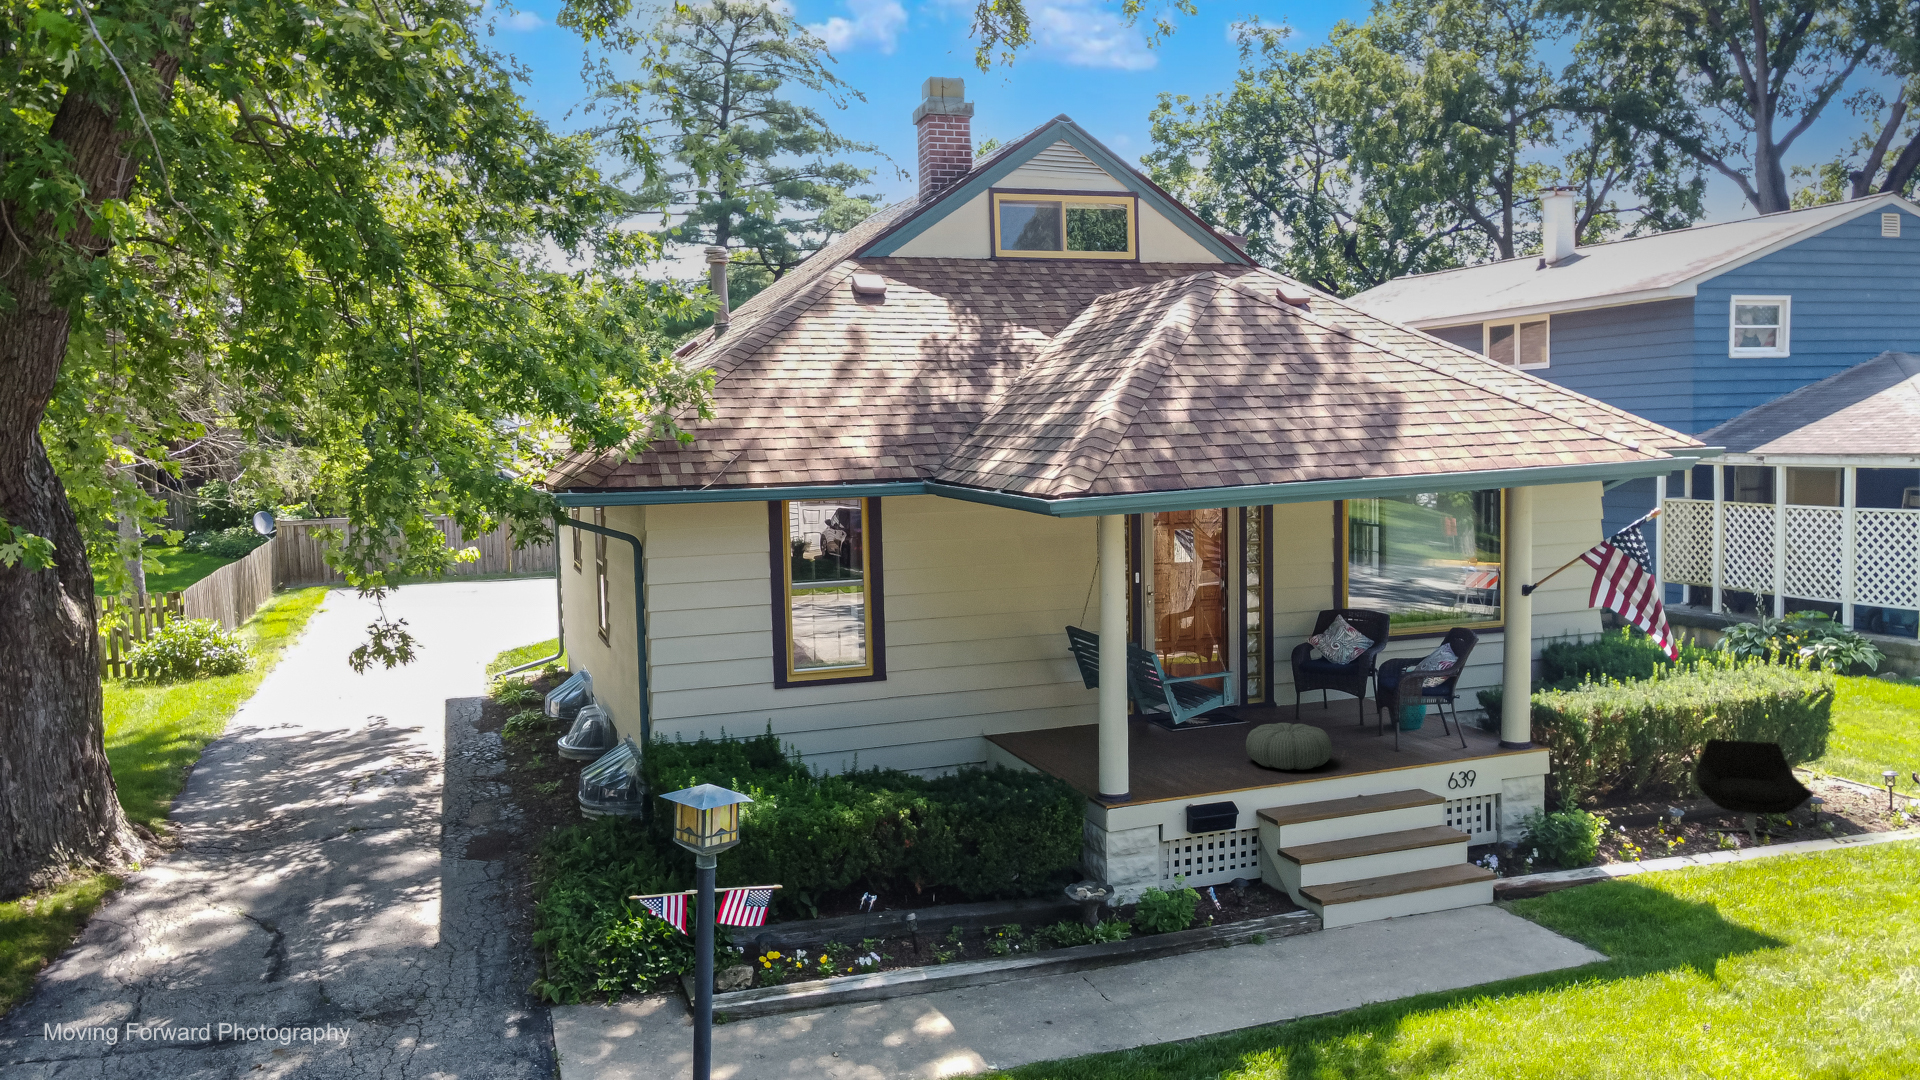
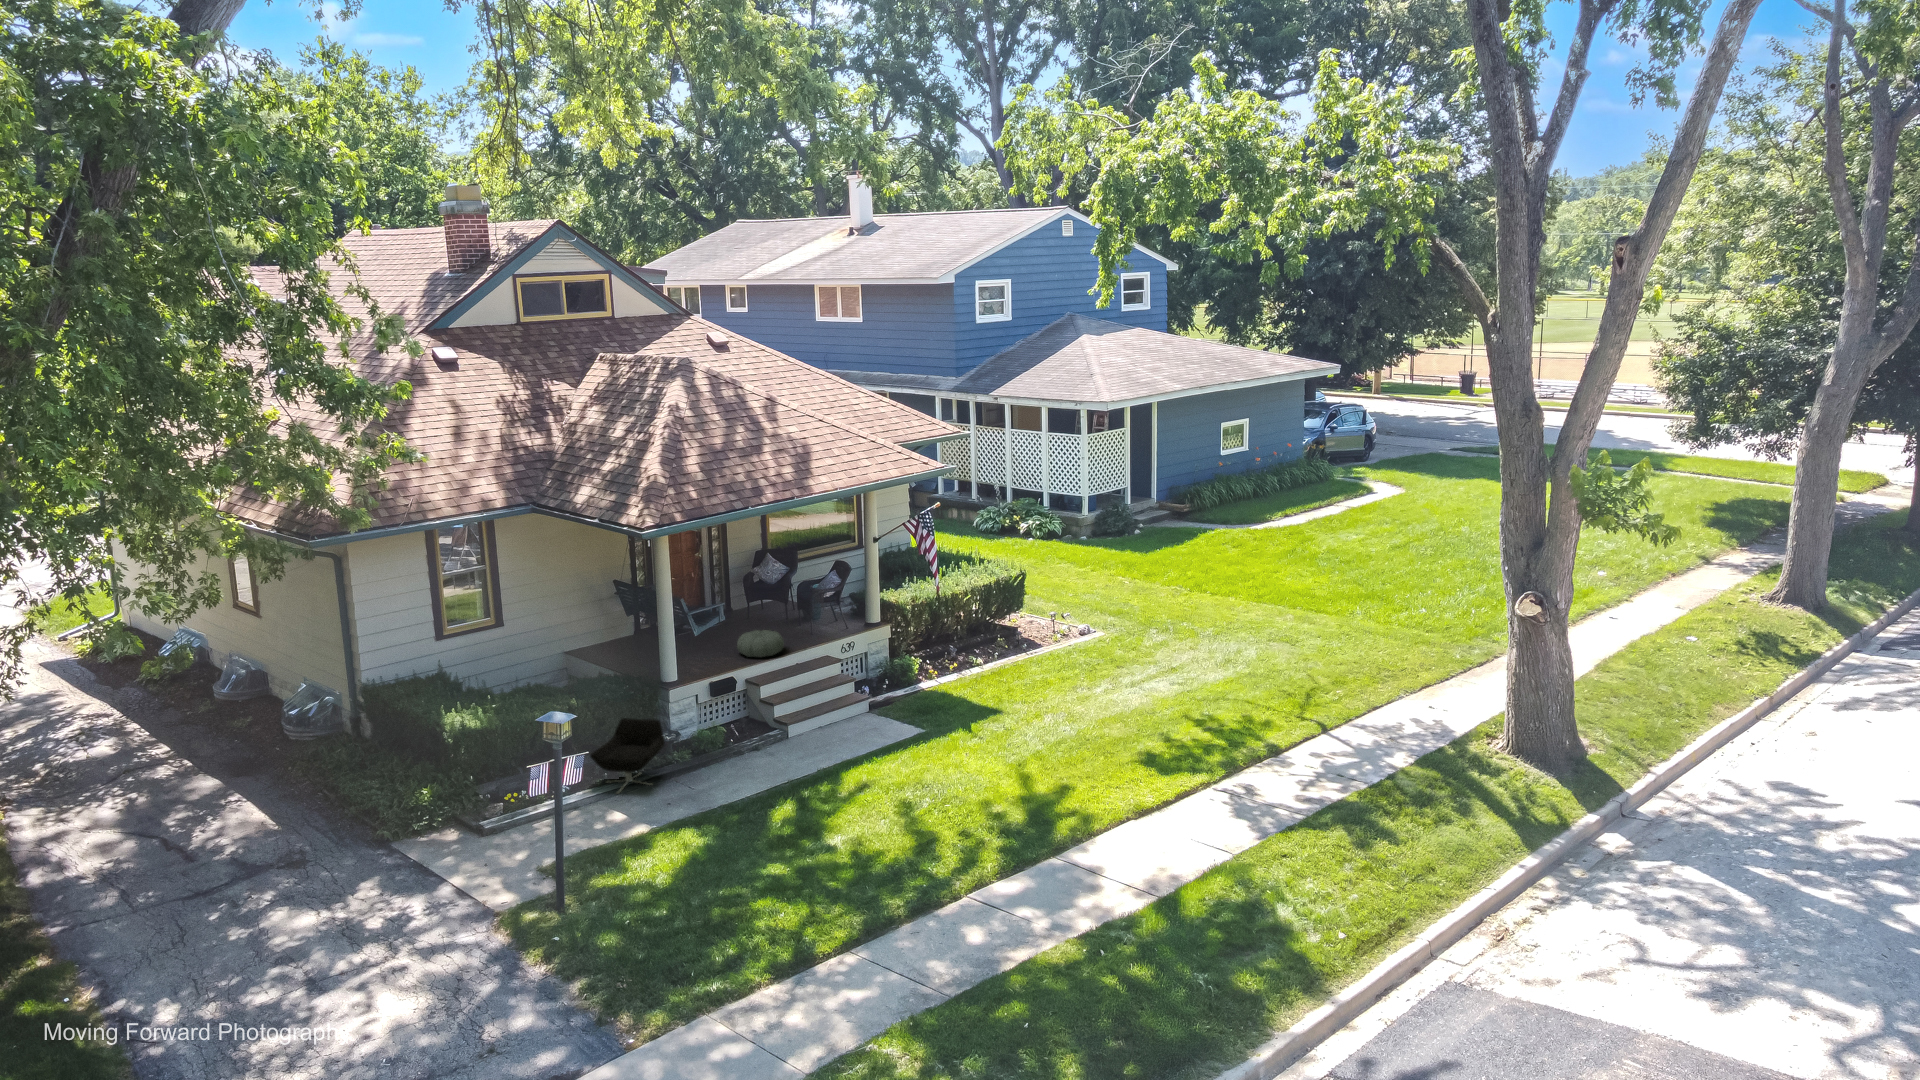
lounge chair: present [1696,738,1812,845] -> present [590,718,665,793]

